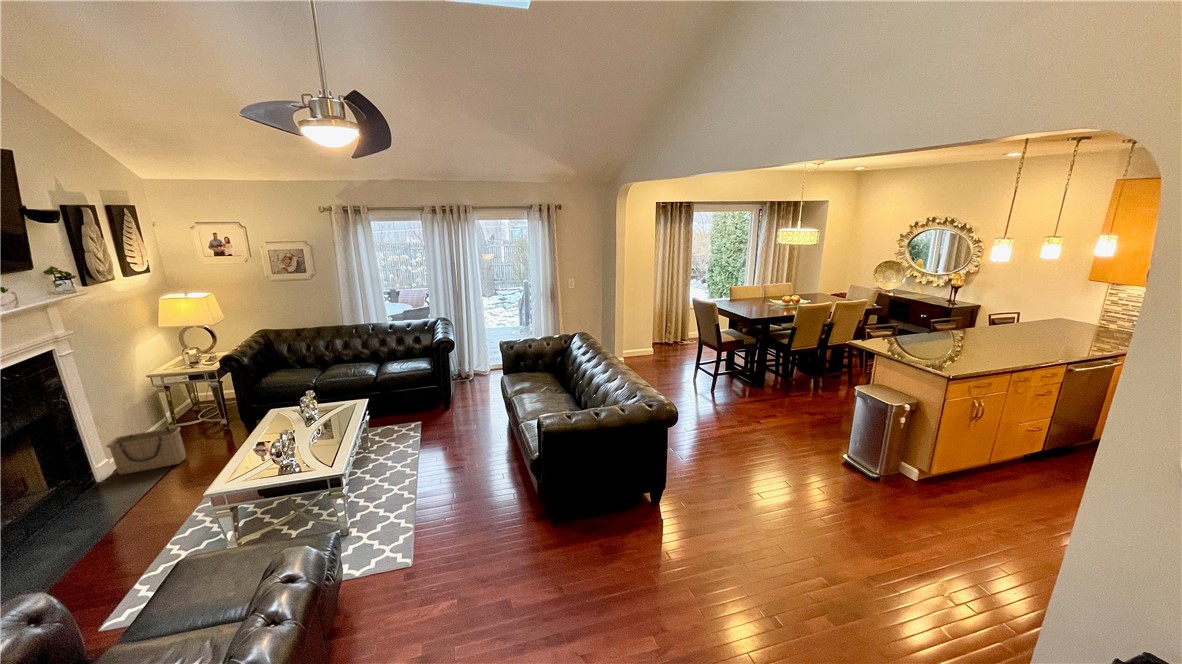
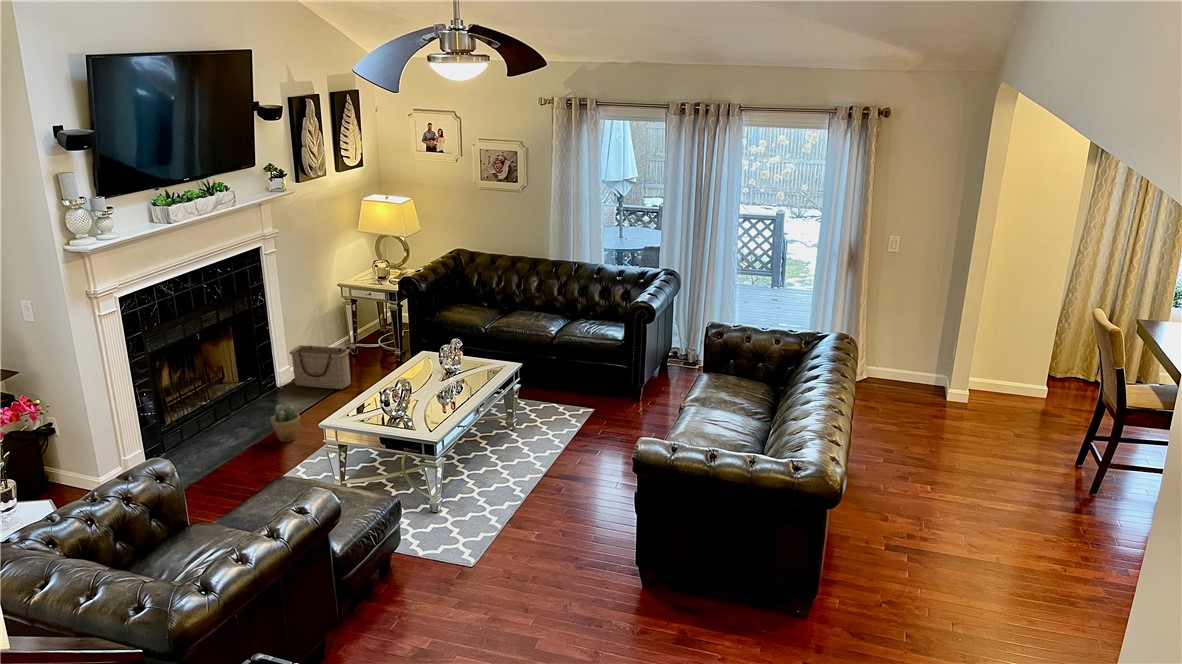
potted plant: none [112,493,150,532] -> present [271,405,300,442]

